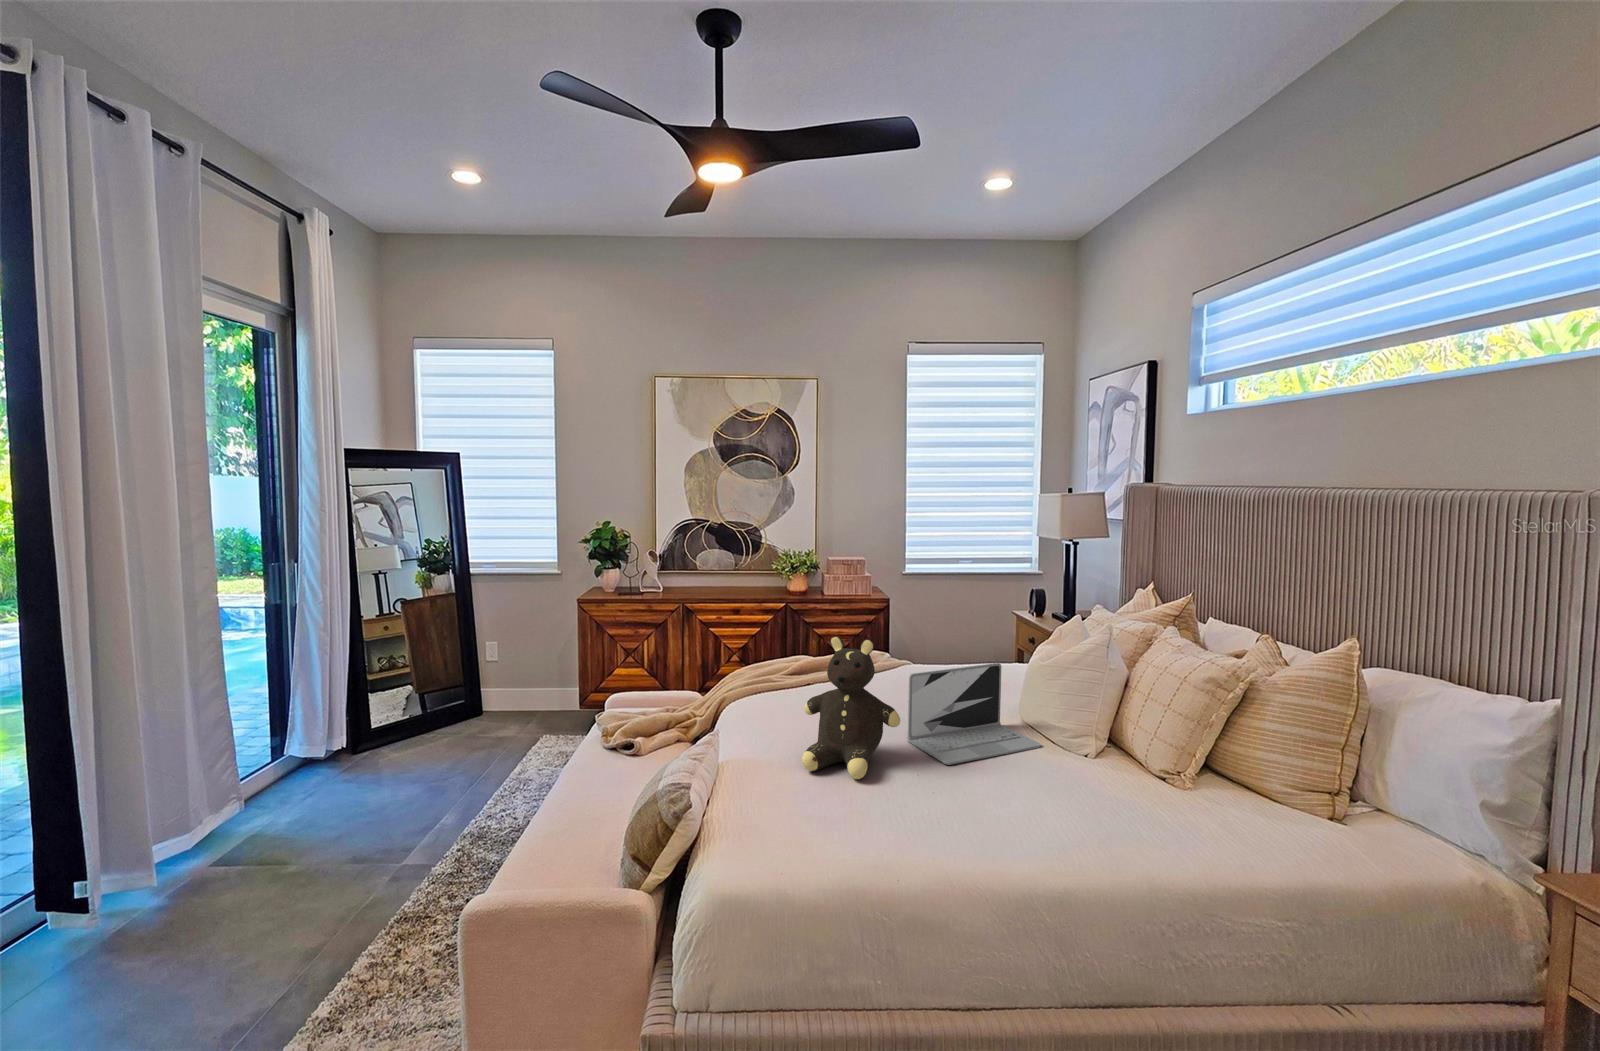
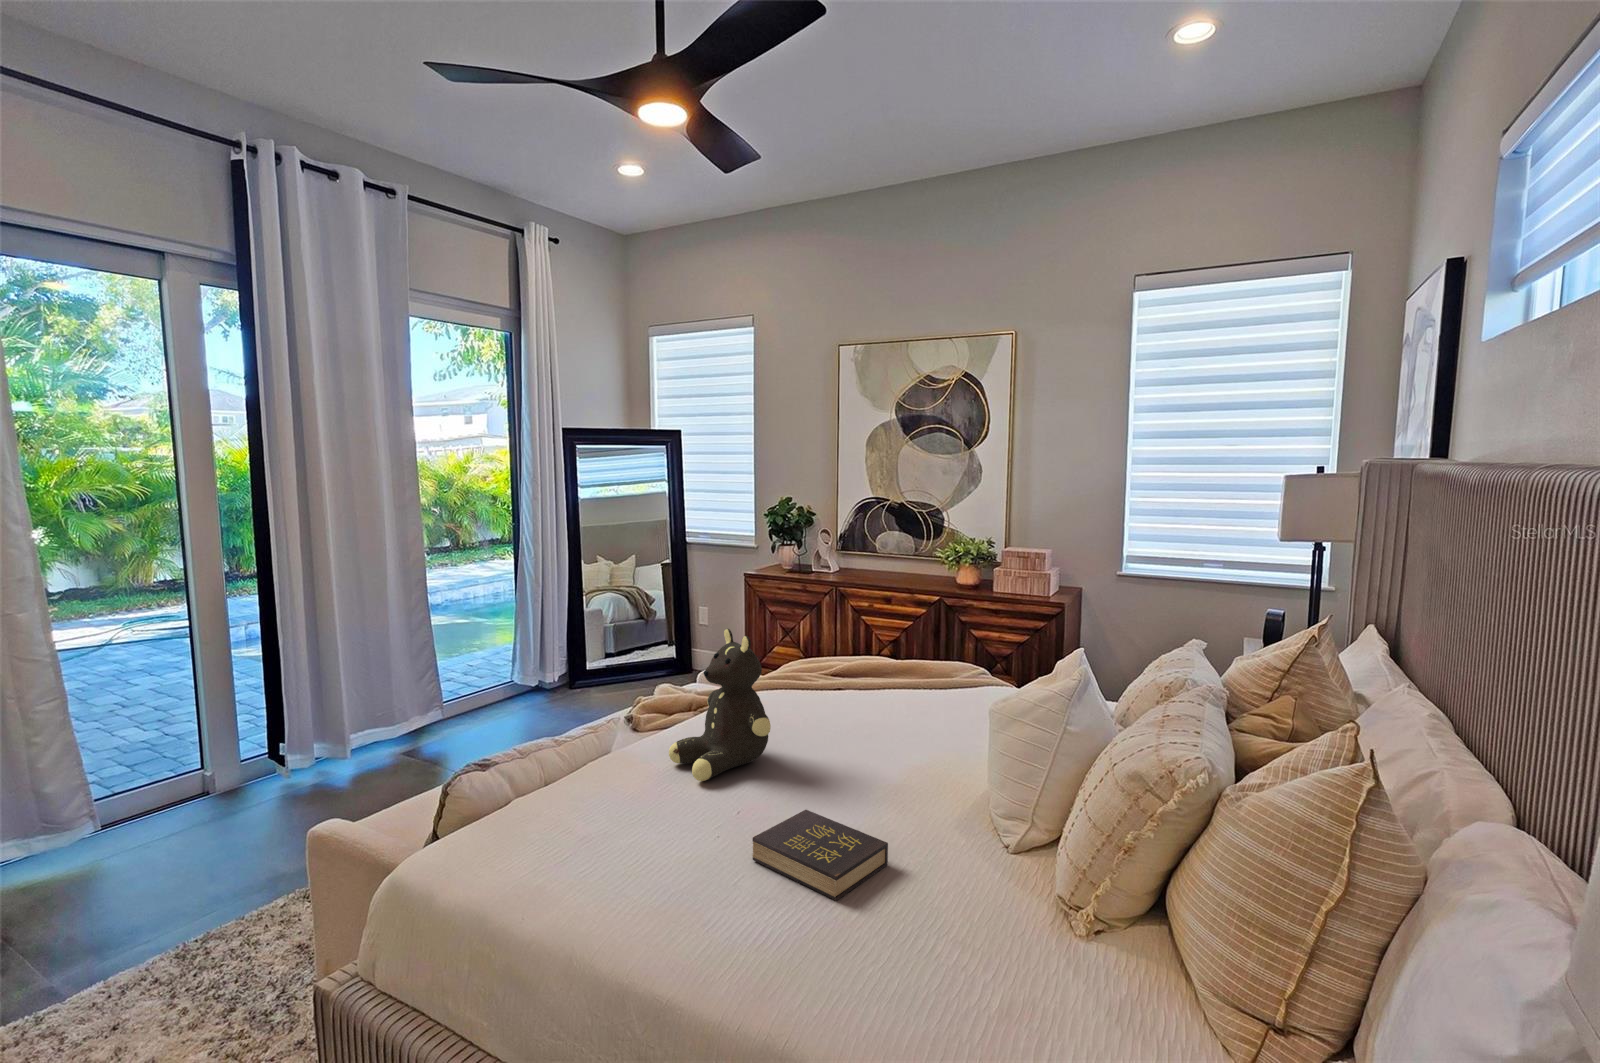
laptop: present [907,663,1041,765] -> none [809,683,955,801]
hardback book: none [996,774,1103,830] -> present [752,810,888,901]

